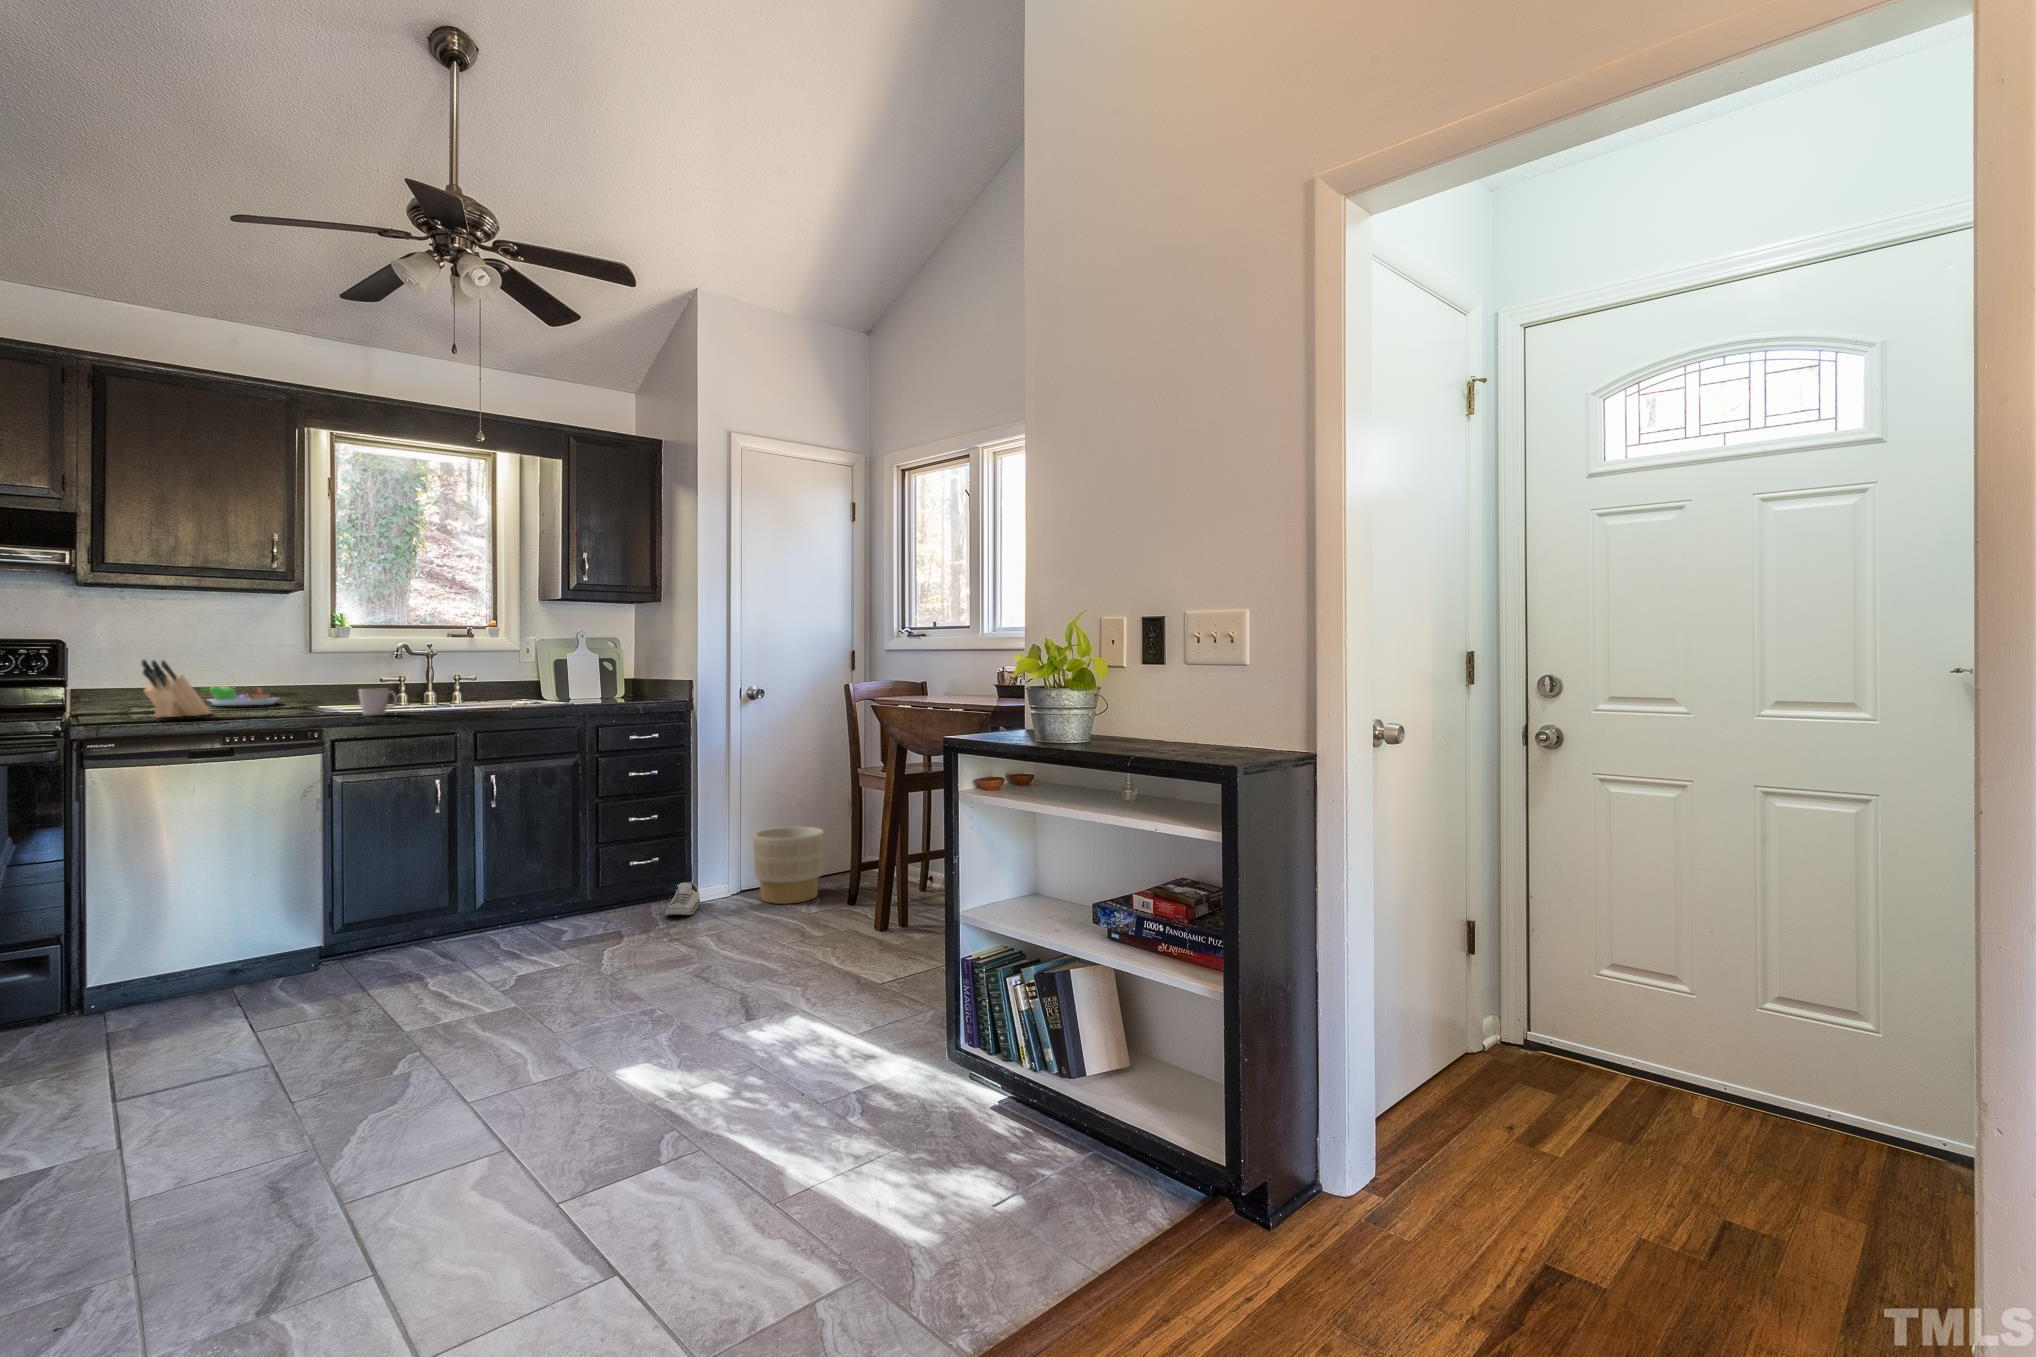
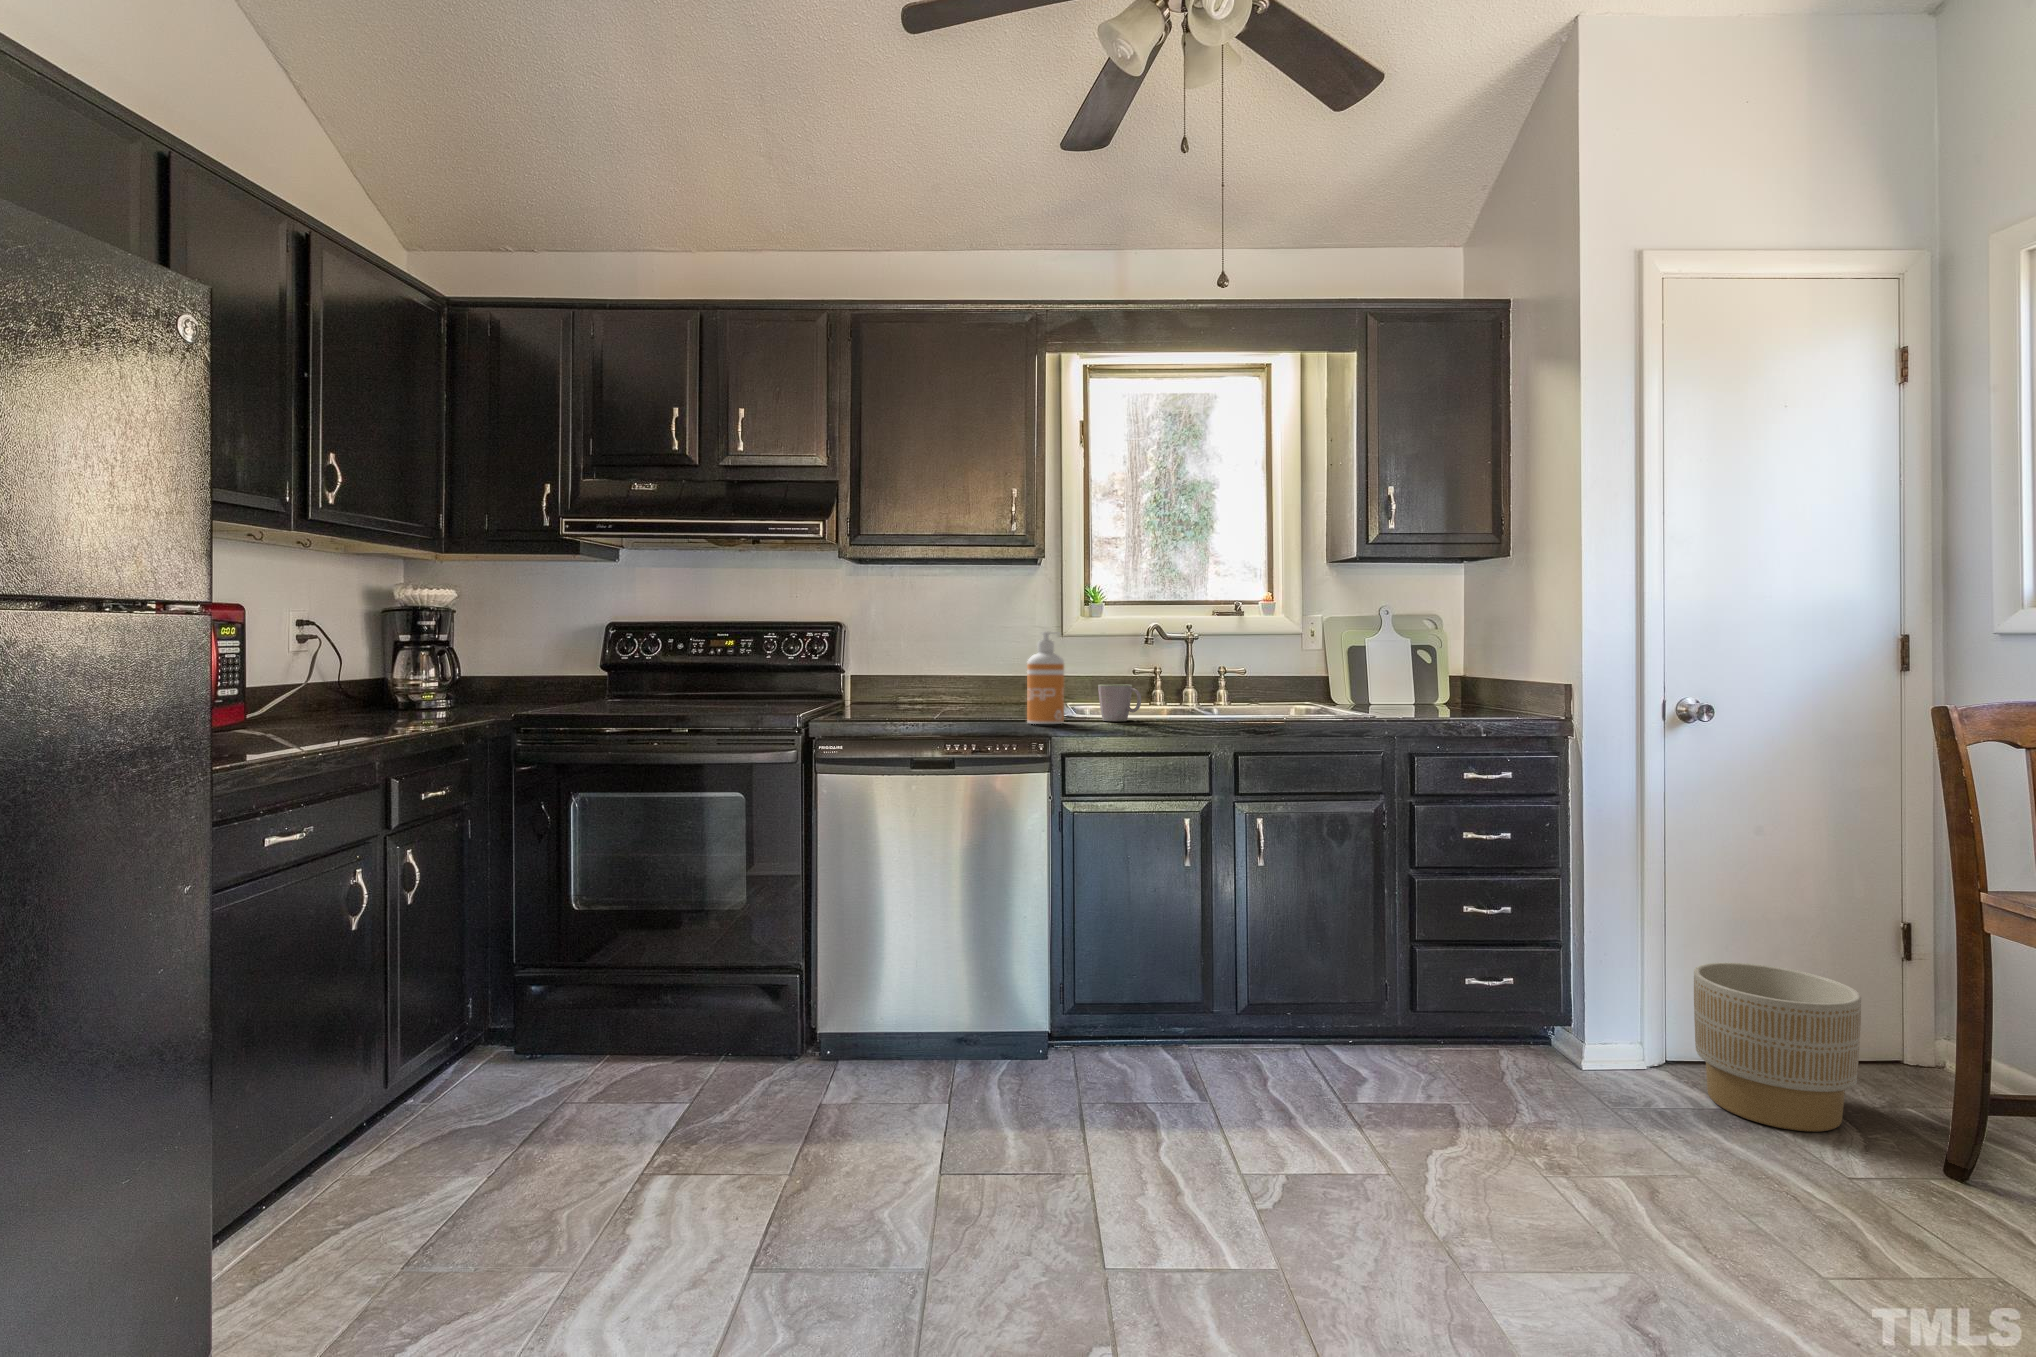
soap dispenser: none [295,650,330,720] -> present [1027,632,1064,724]
knife block: present [142,660,211,717] -> none [889,644,957,713]
fruit bowl: present [201,686,278,706] -> none [956,672,1031,700]
shoe: present [665,883,700,915] -> none [1525,1034,1583,1103]

